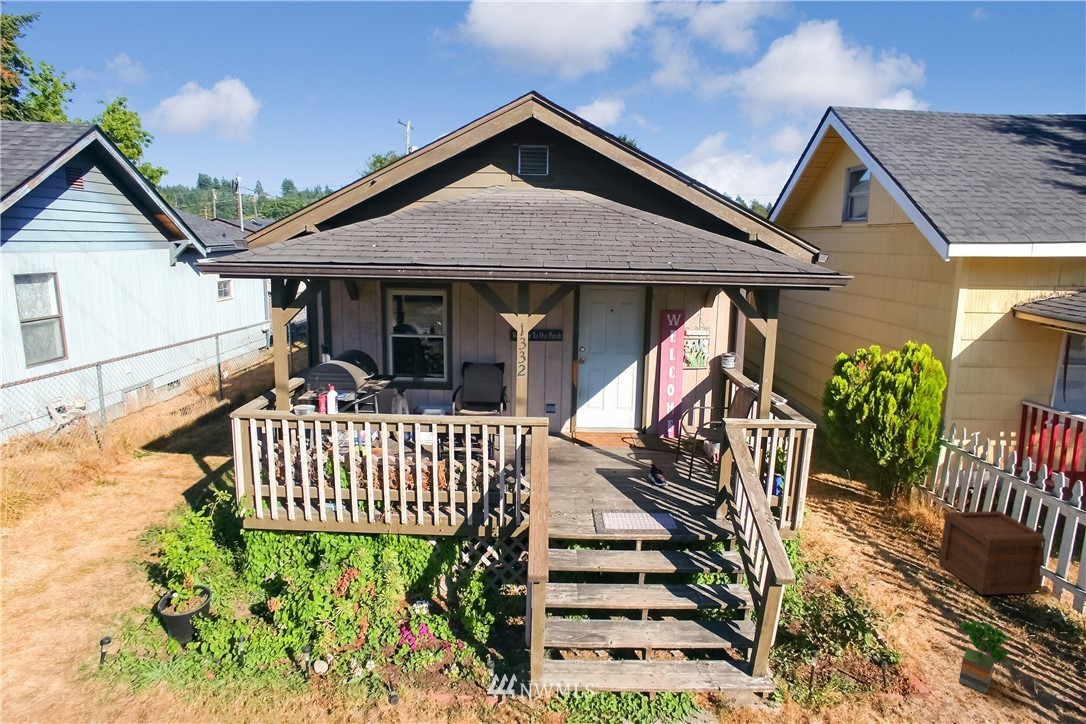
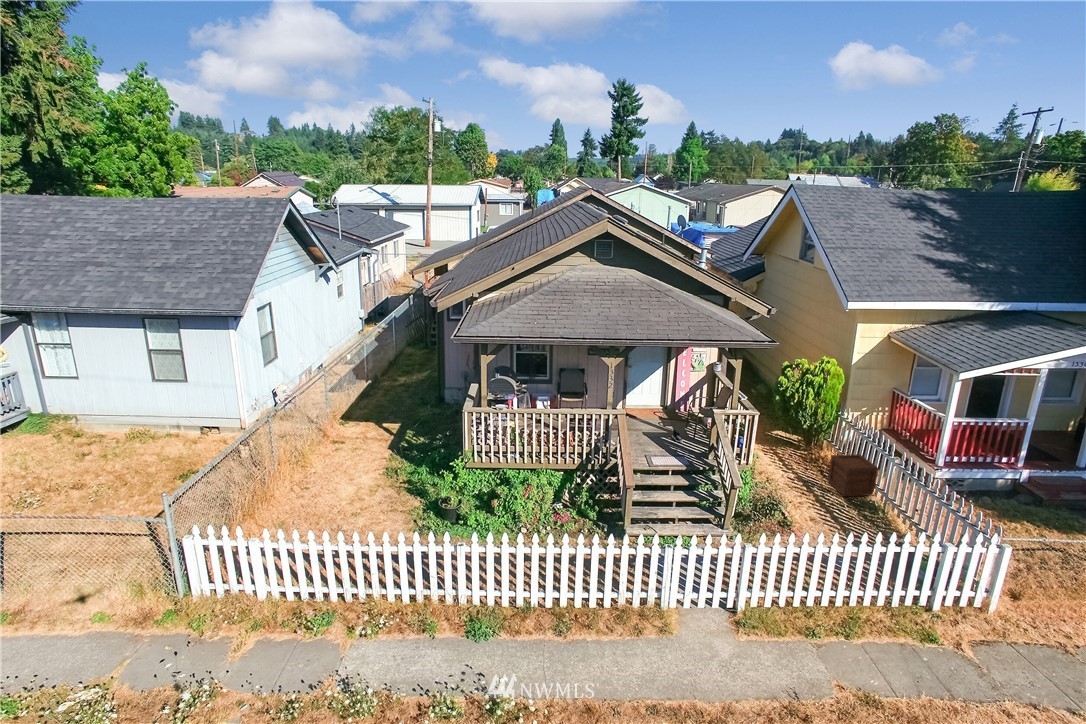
potted tree: present [959,621,1009,694] -> none [819,504,841,536]

